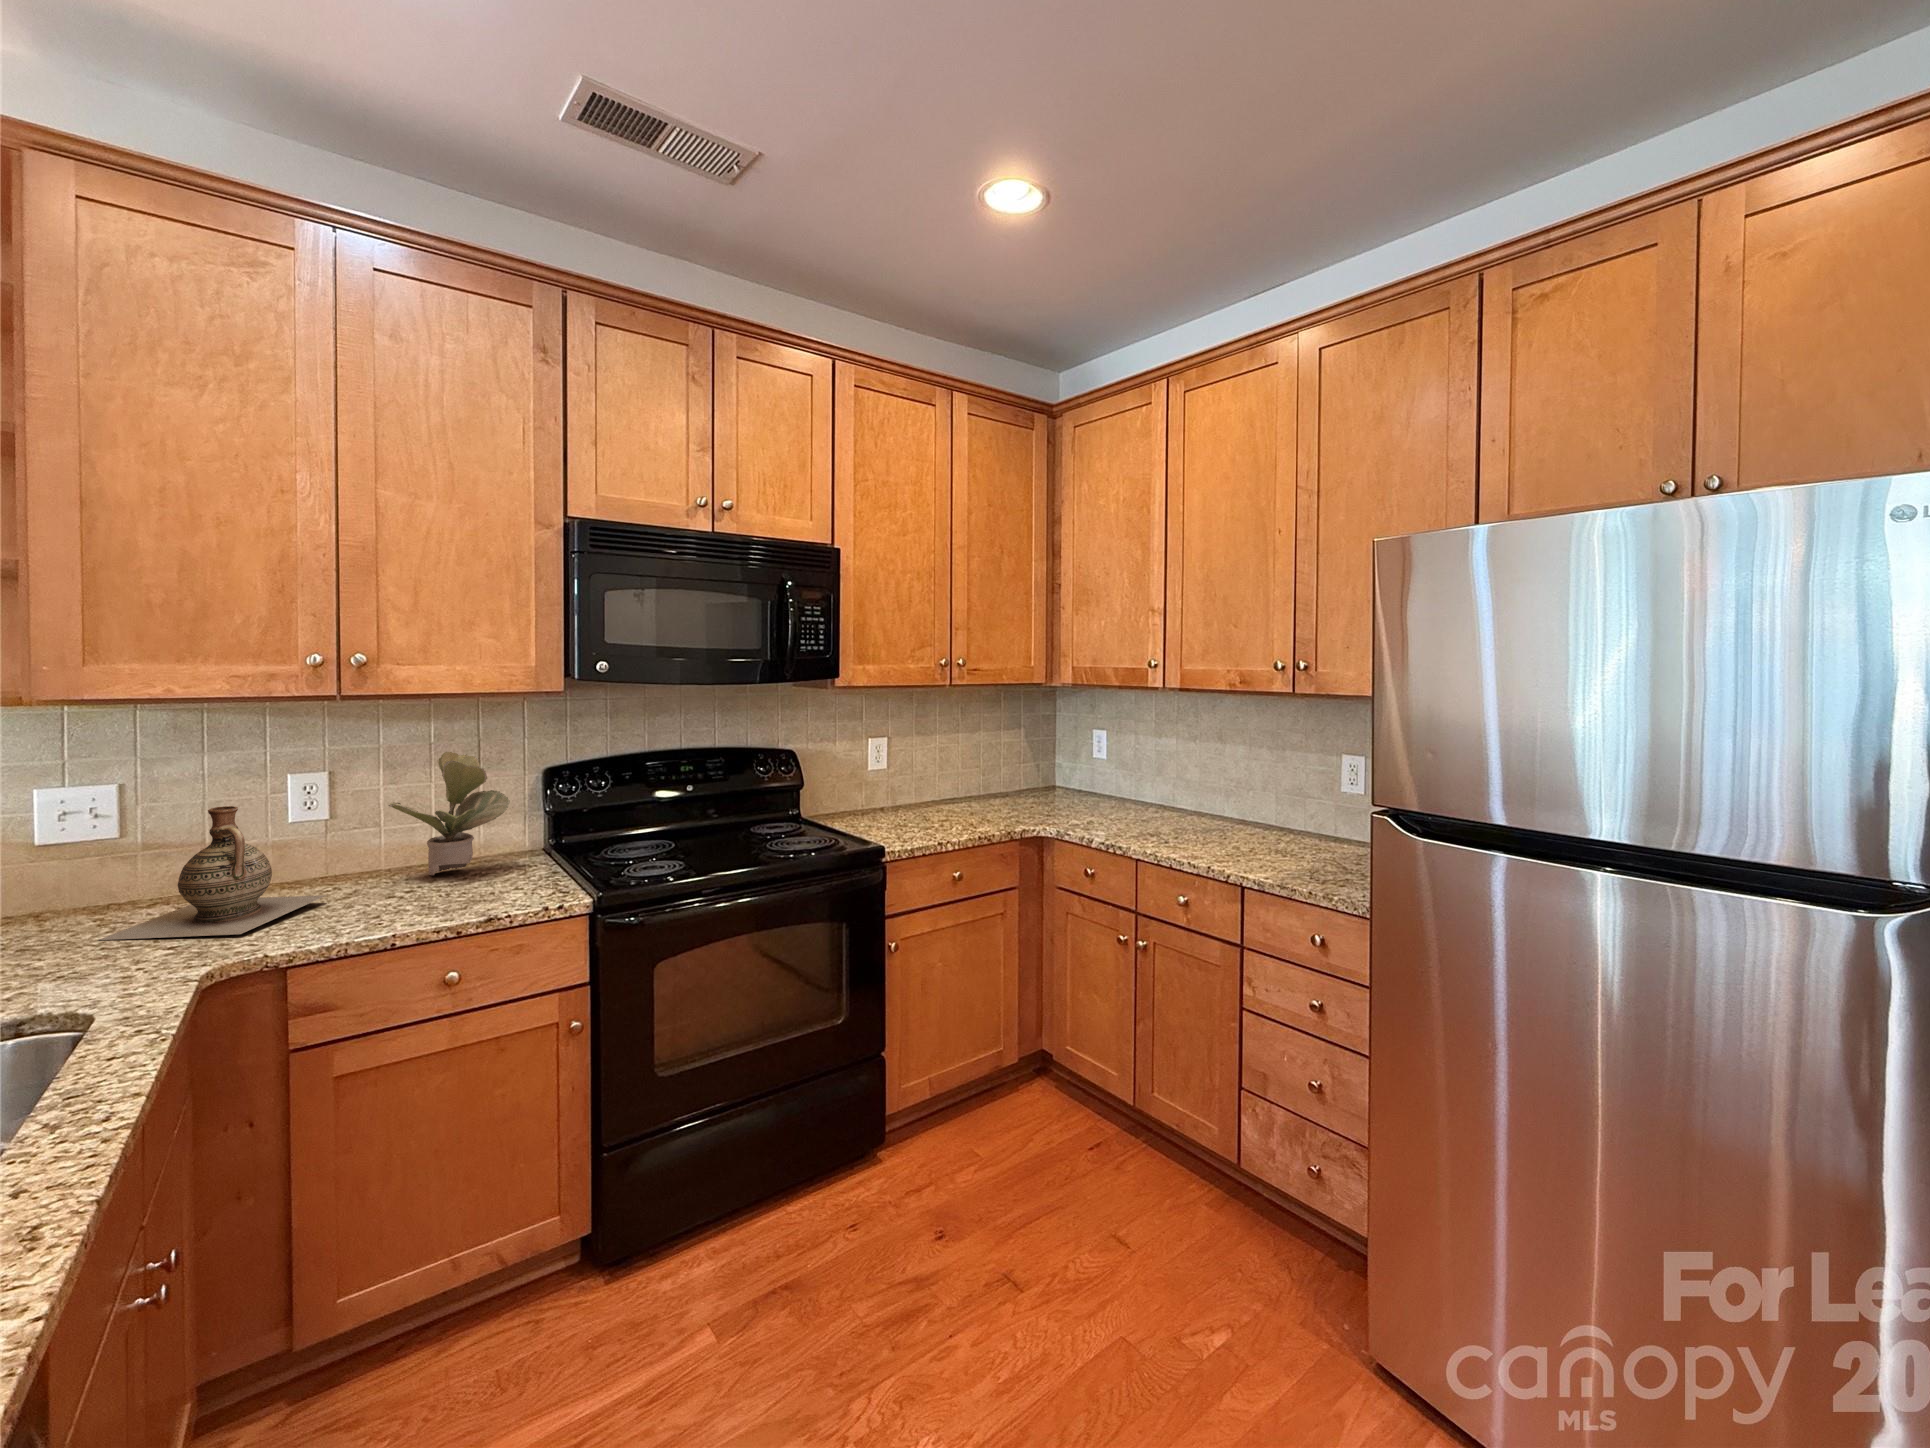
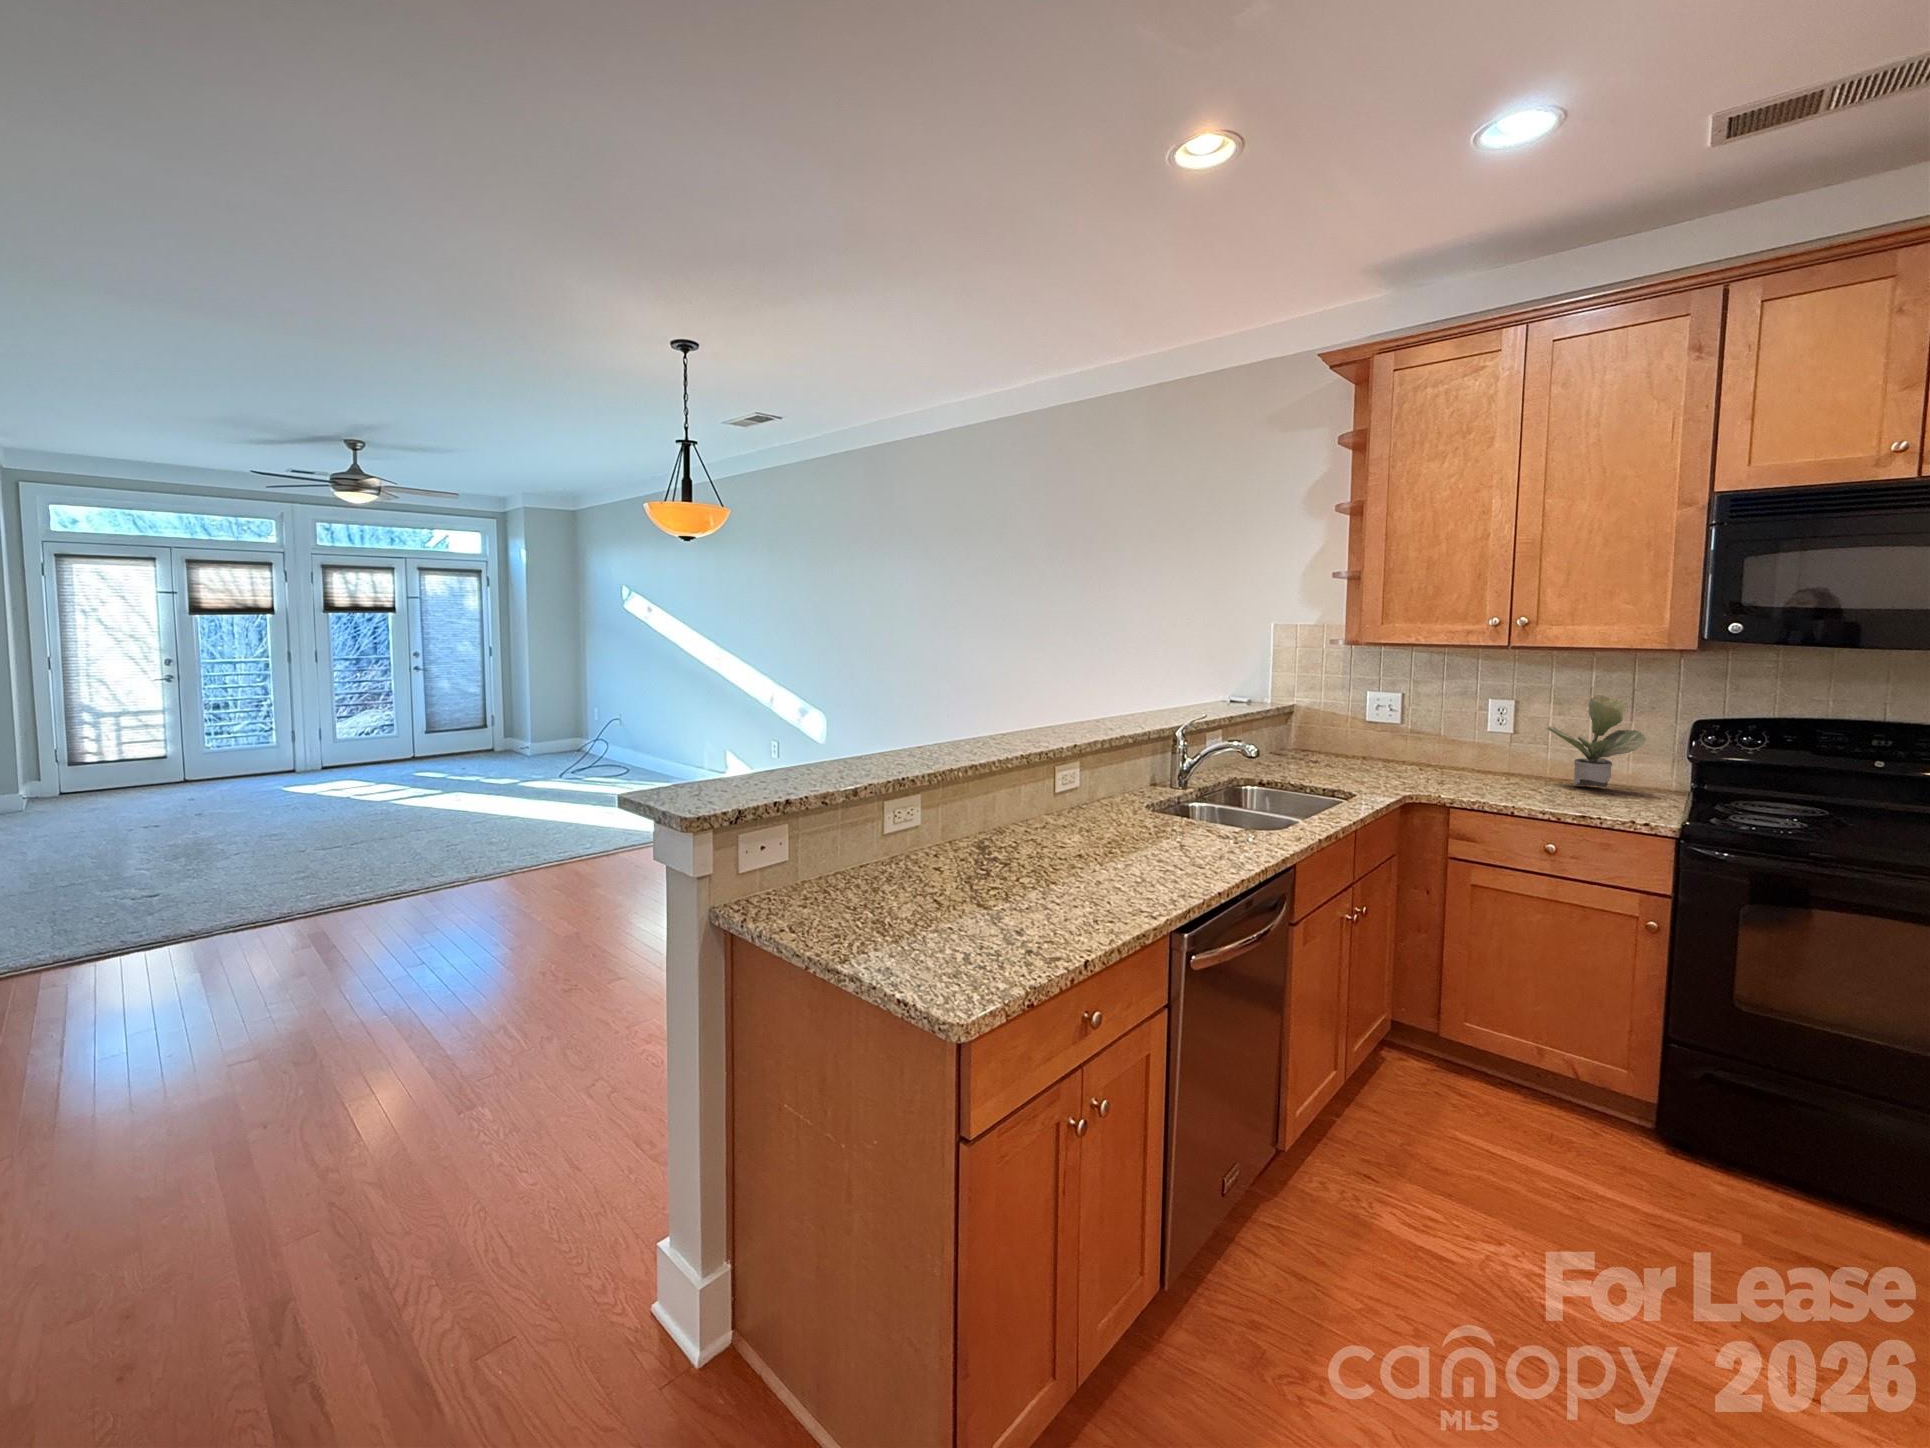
ceramic jug: present [99,806,326,940] -> none [1376,710,1494,783]

